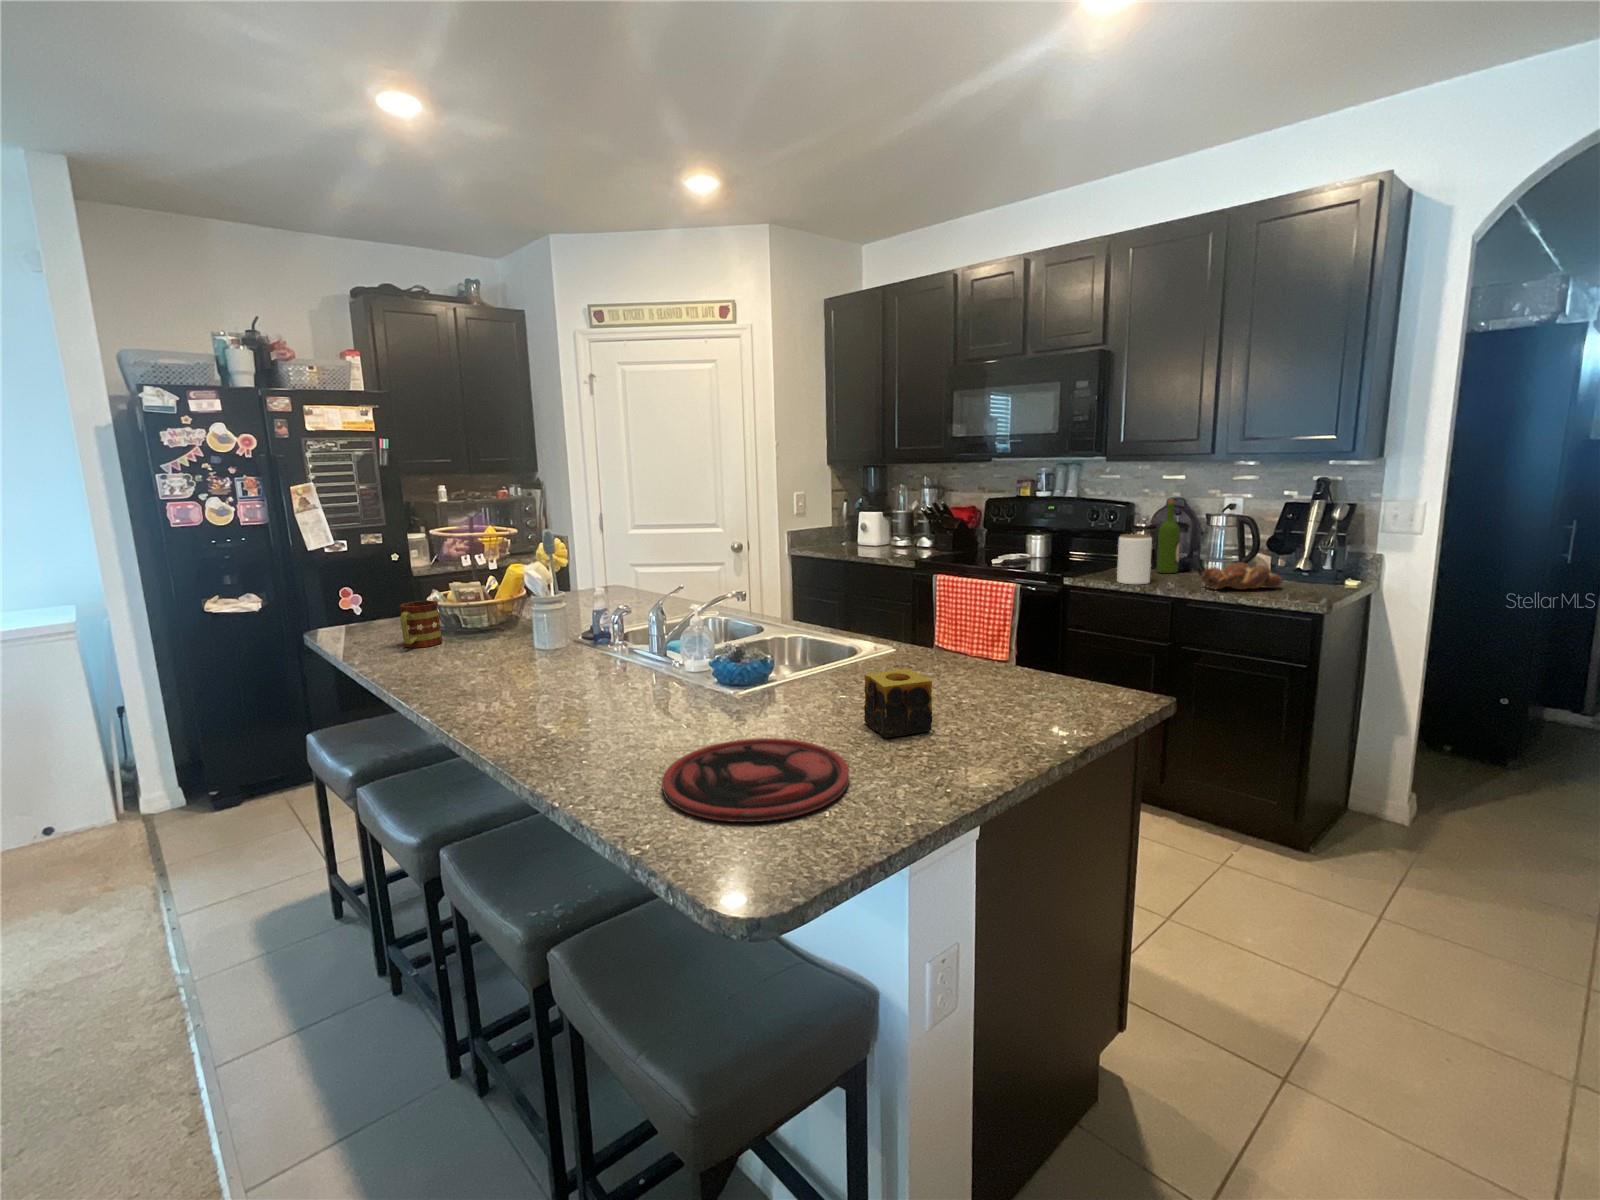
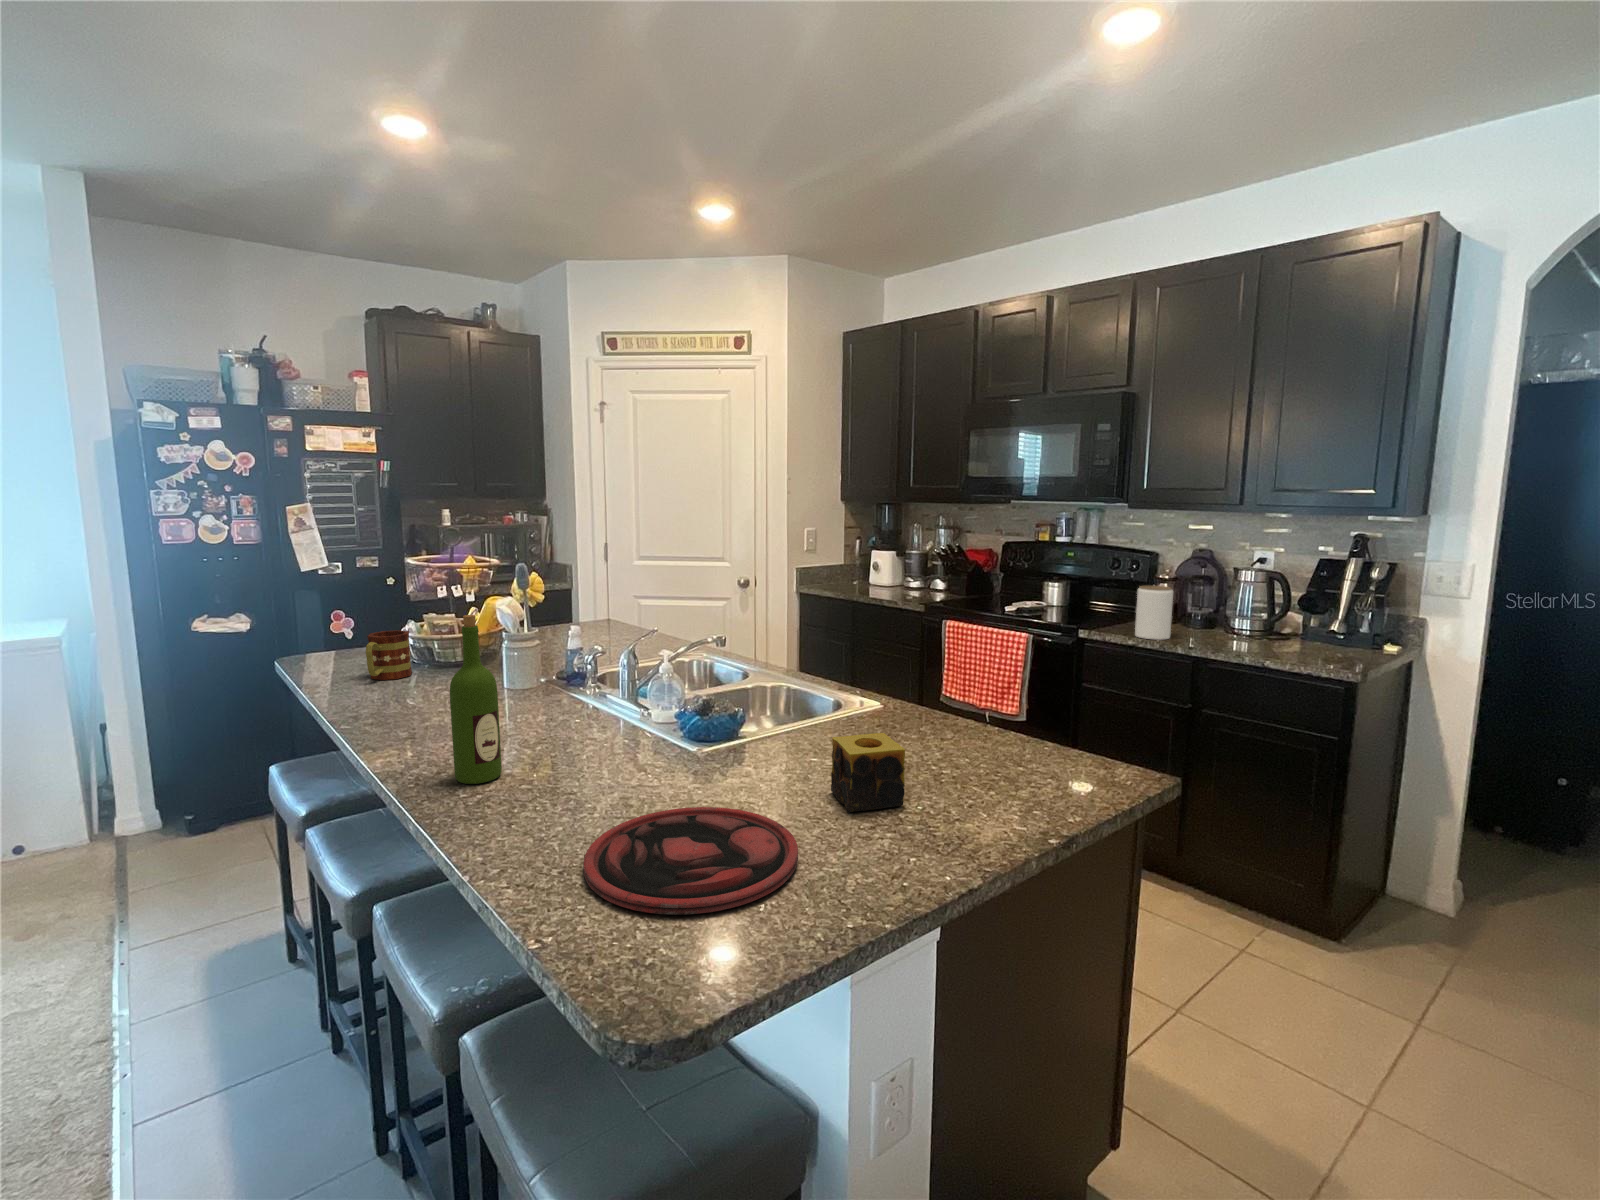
wine bottle: present [1157,498,1180,573] -> present [450,615,502,784]
bread loaf: present [1201,562,1283,589] -> none [1225,620,1315,650]

